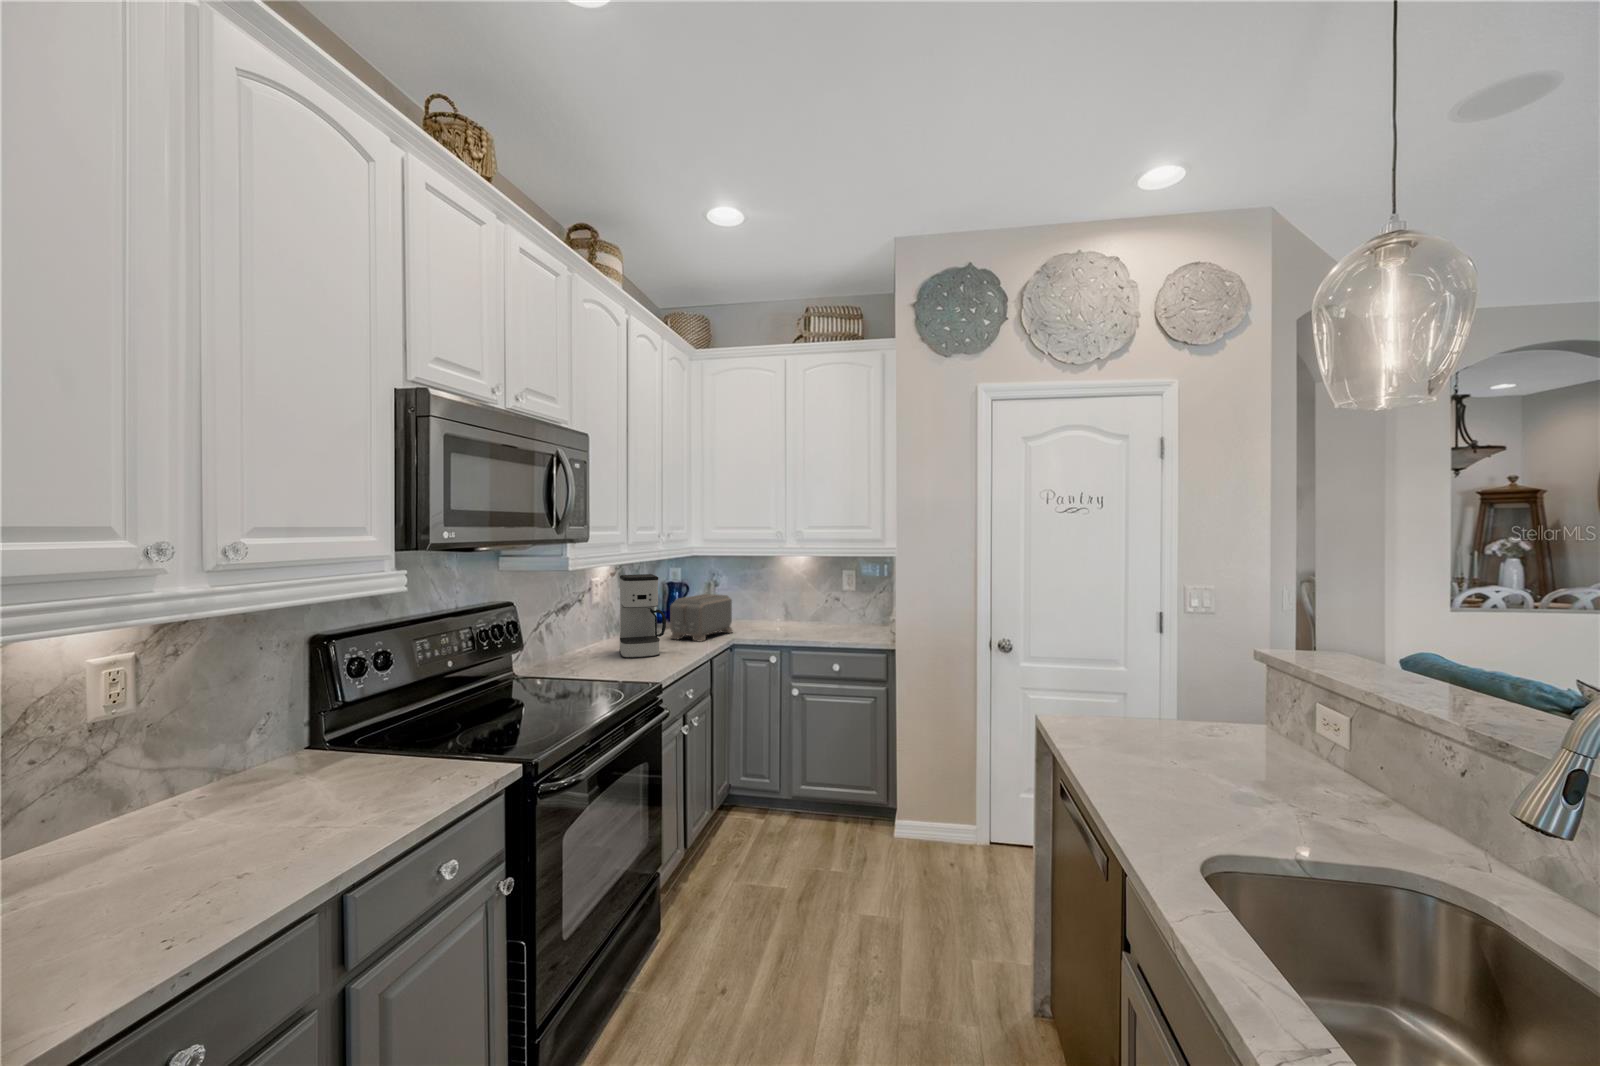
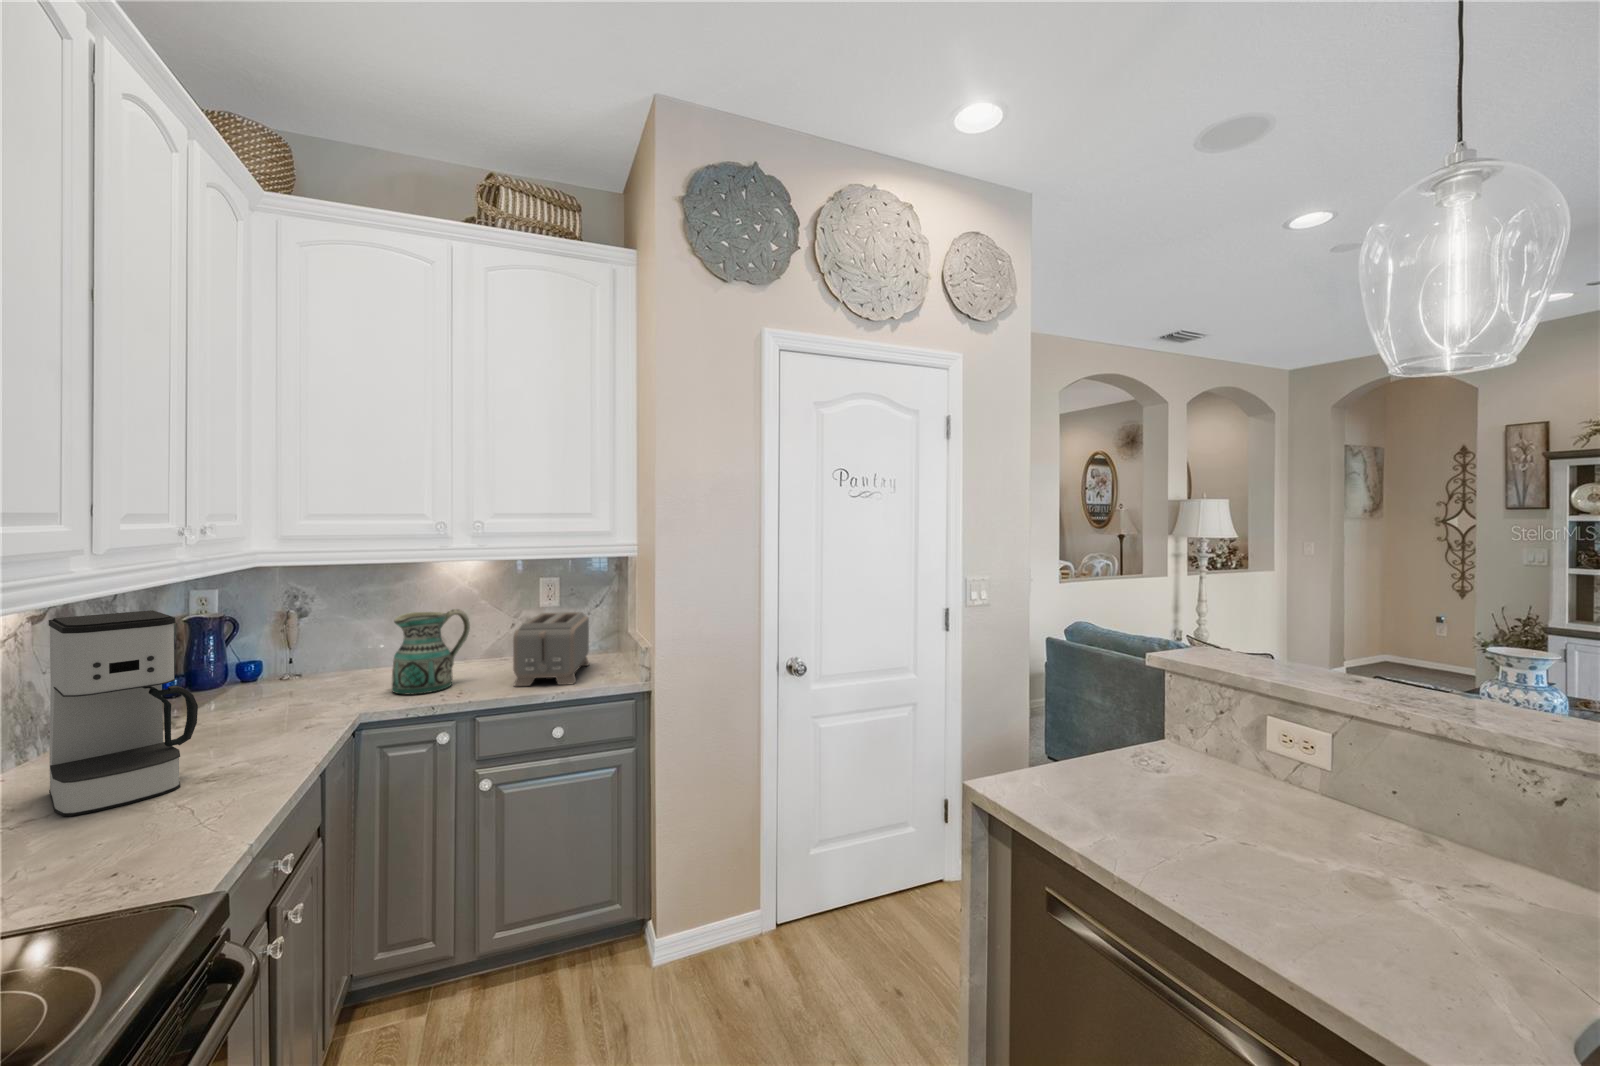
ceramic pitcher: none [753,586,795,634] -> present [392,609,470,694]
toaster: present [670,594,733,642] -> present [513,612,589,687]

